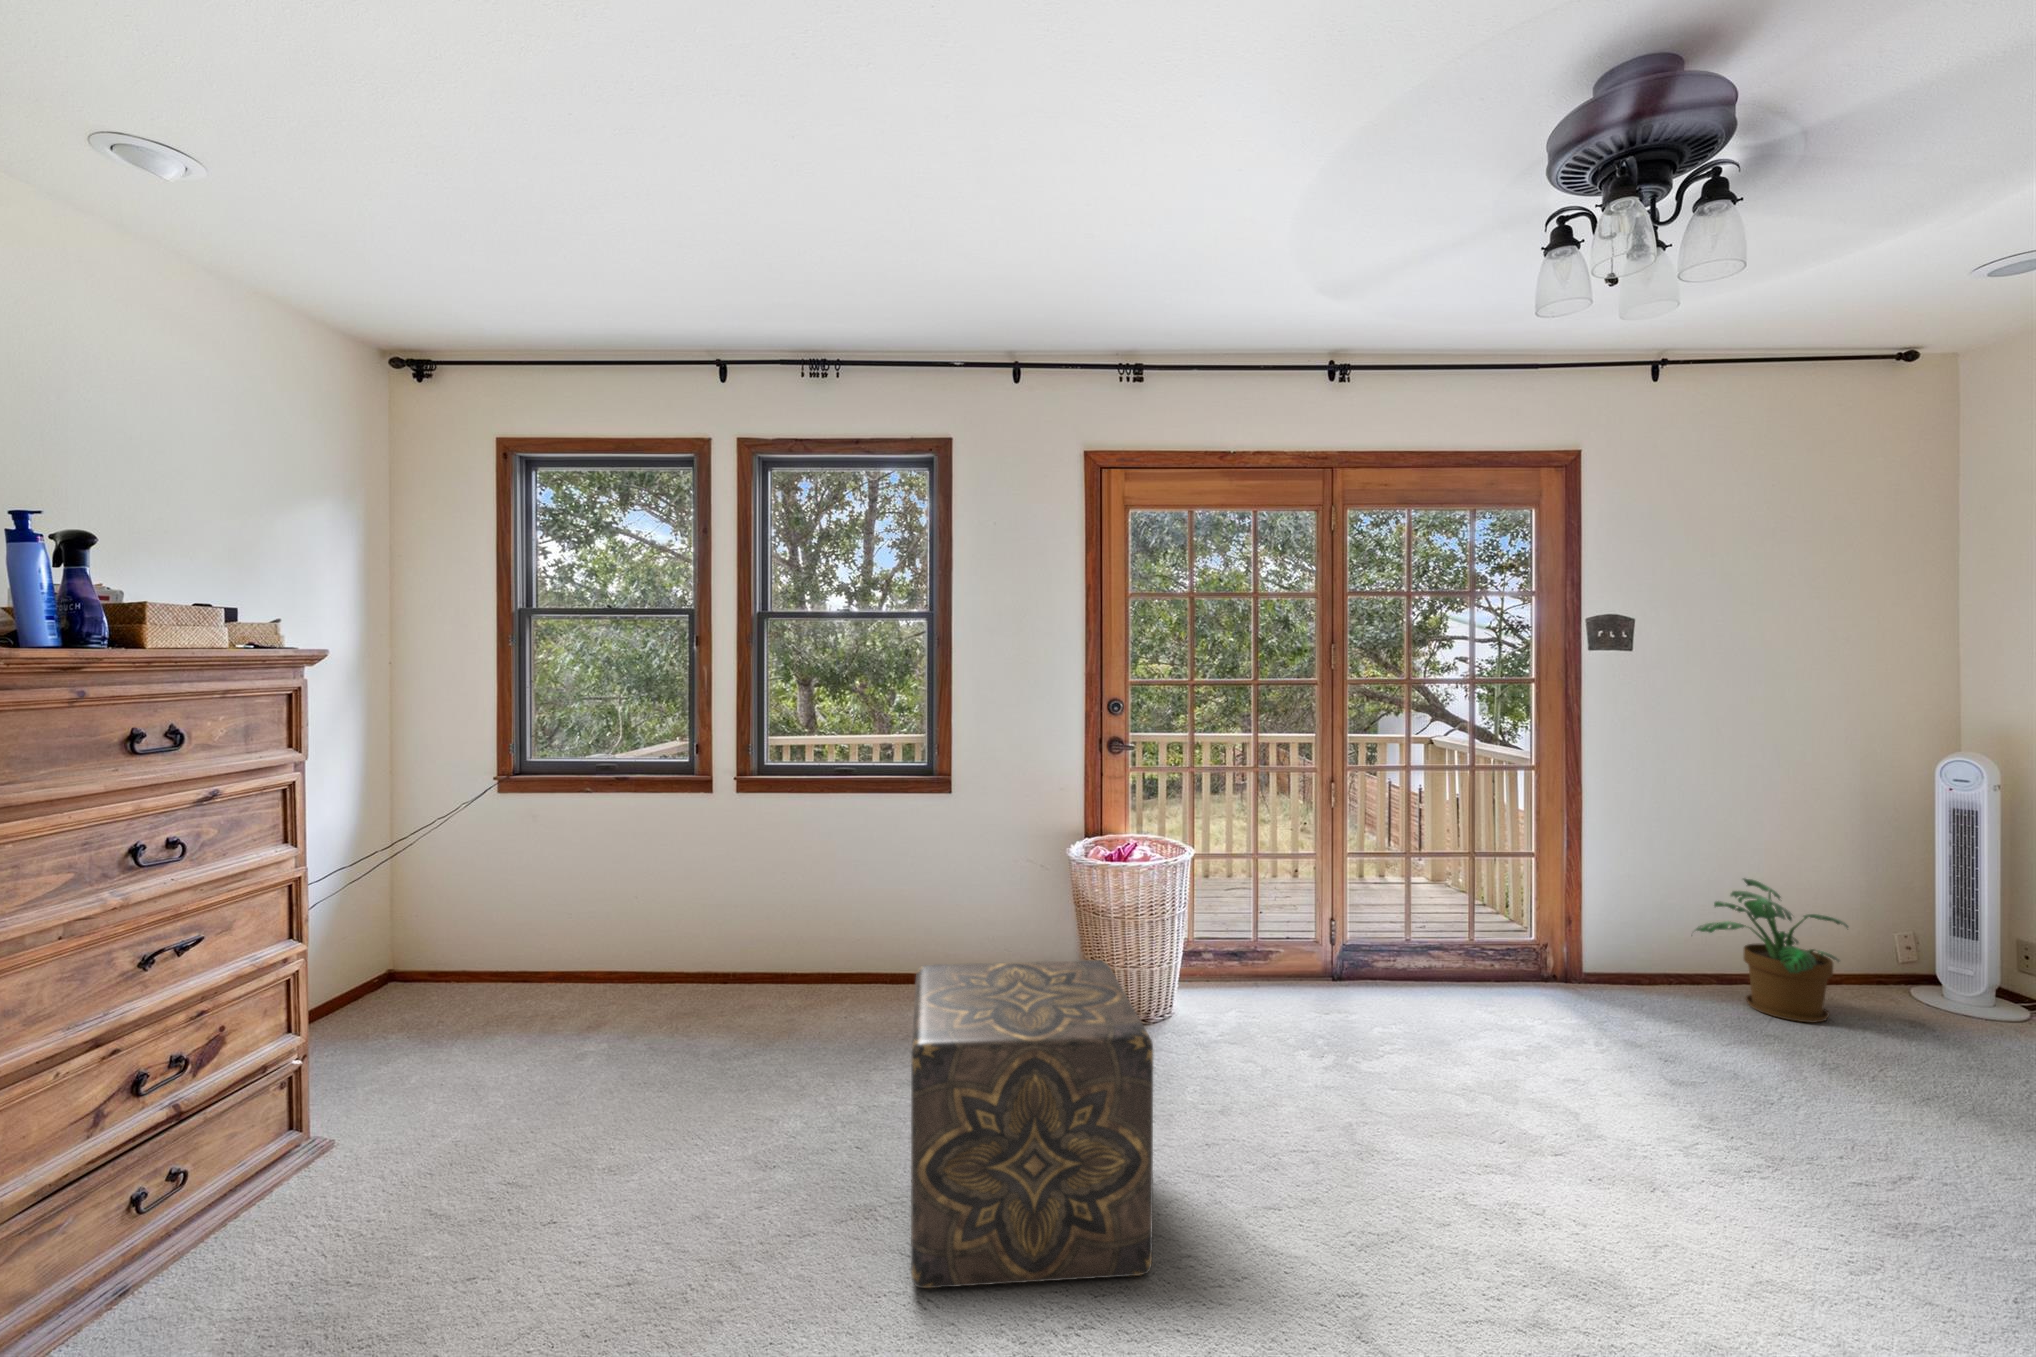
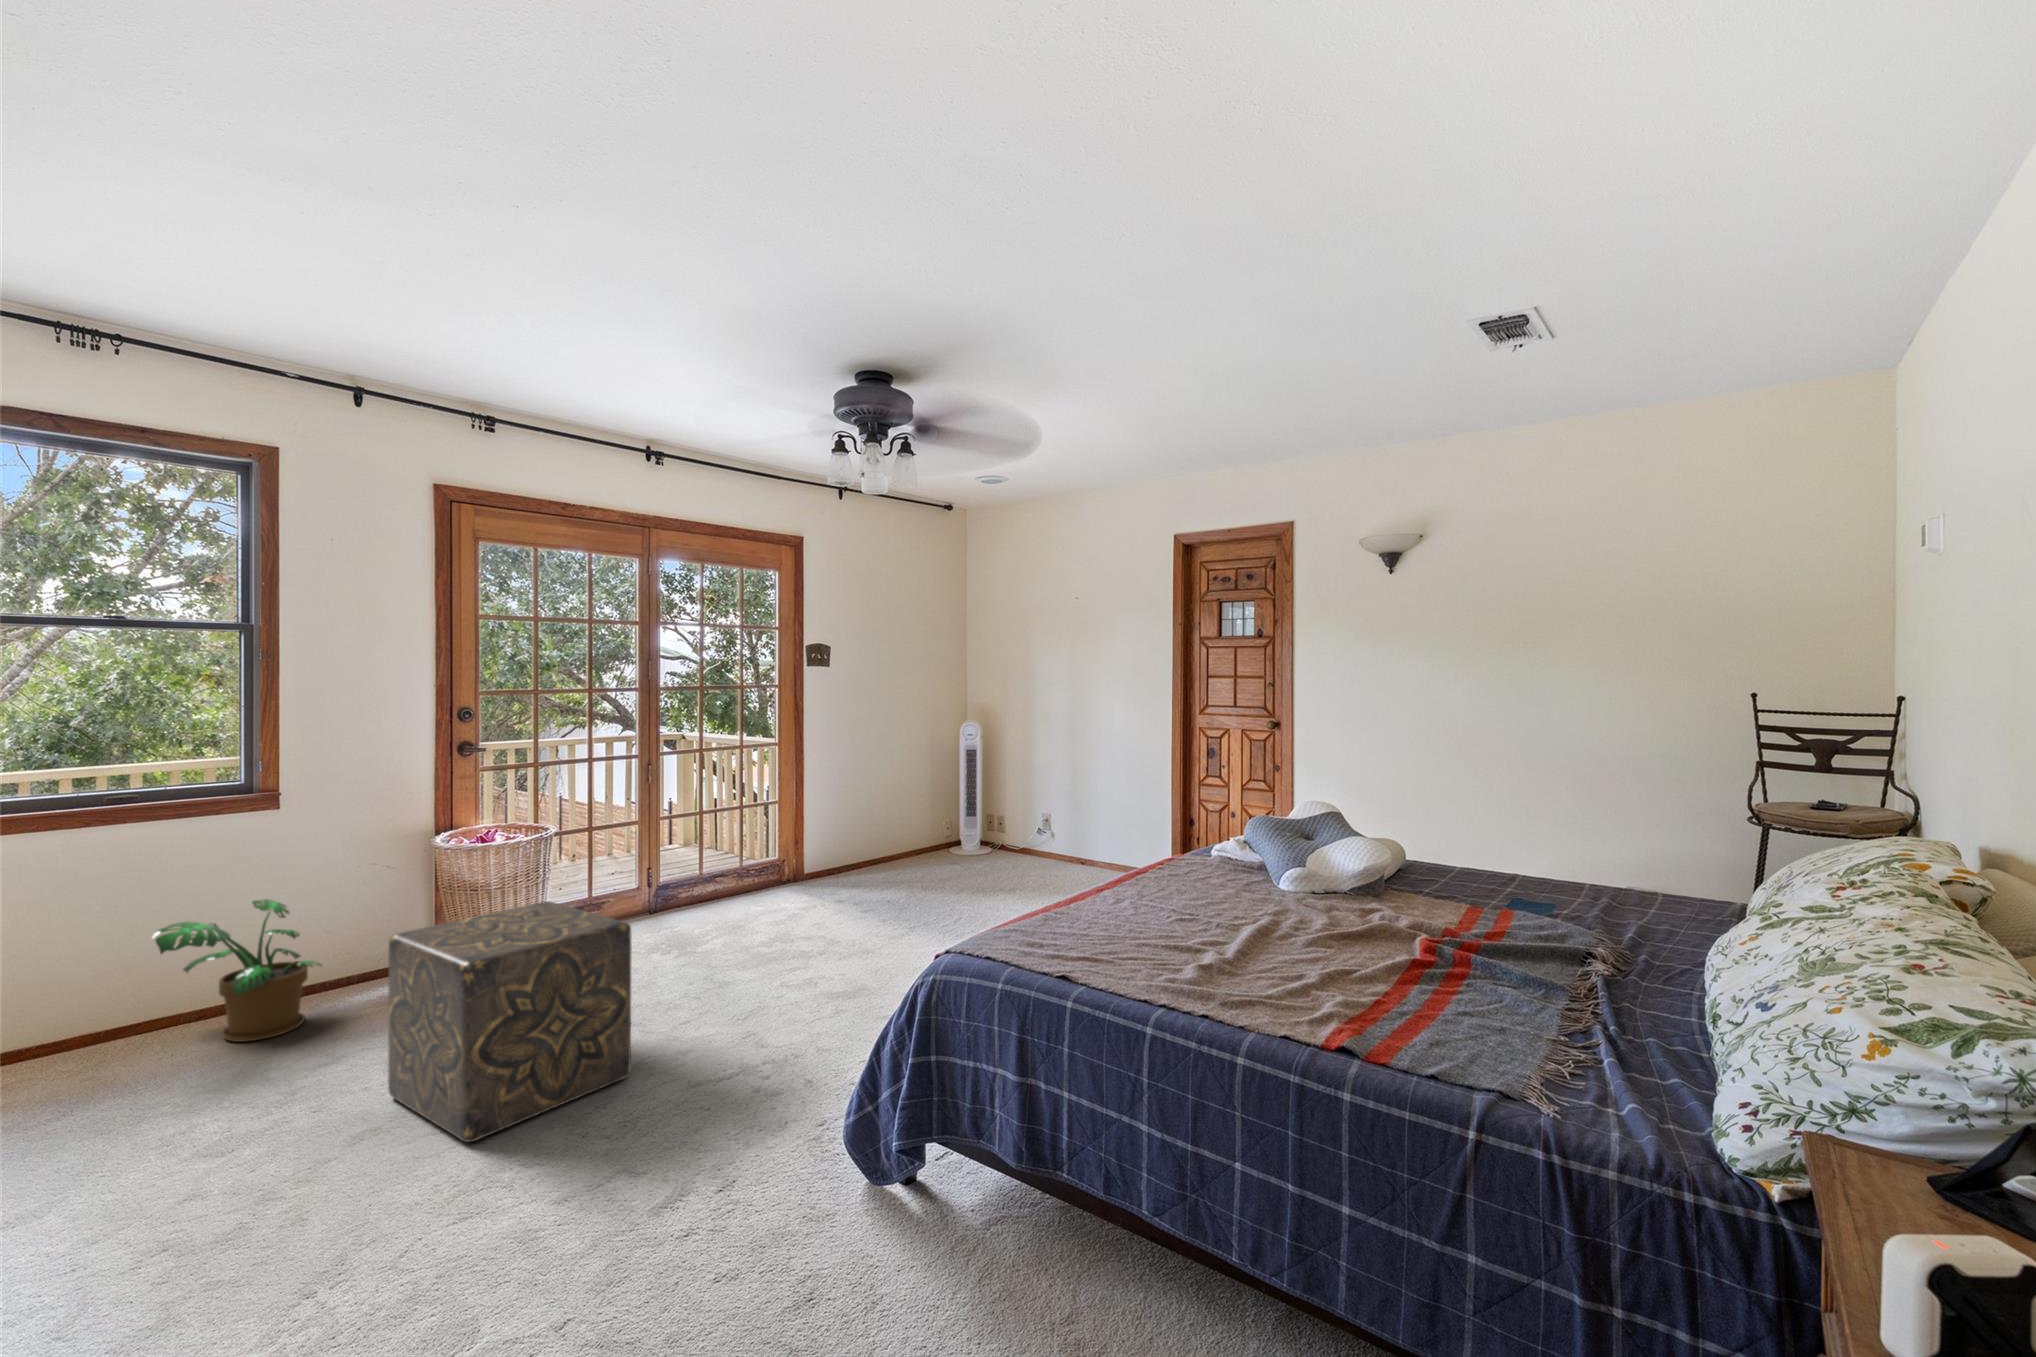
potted plant: present [1695,878,1848,1023] -> present [152,899,322,1042]

